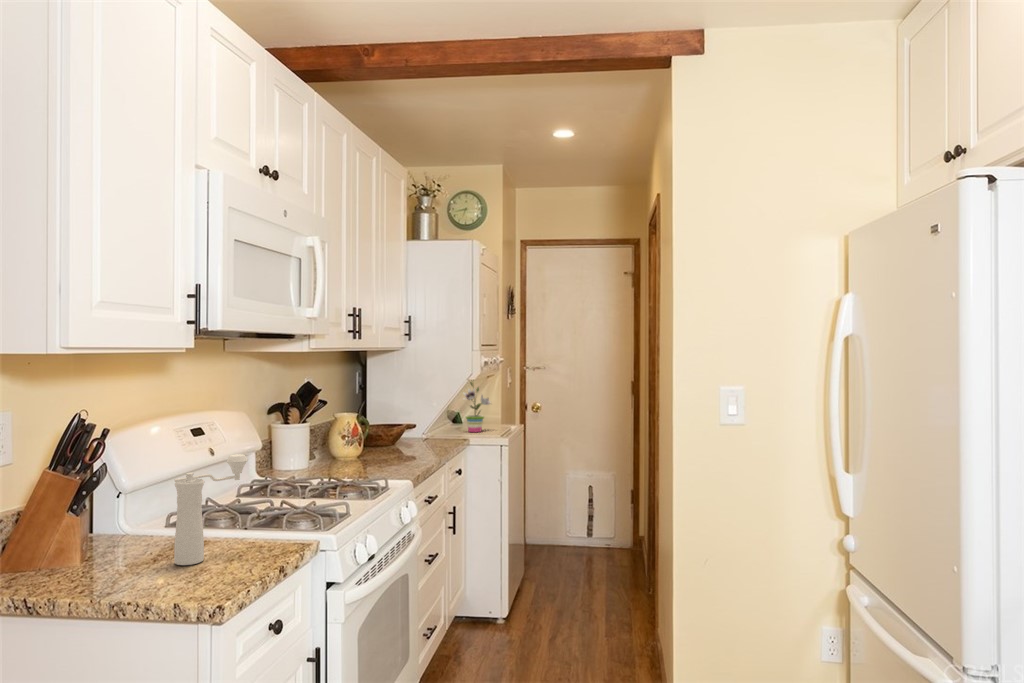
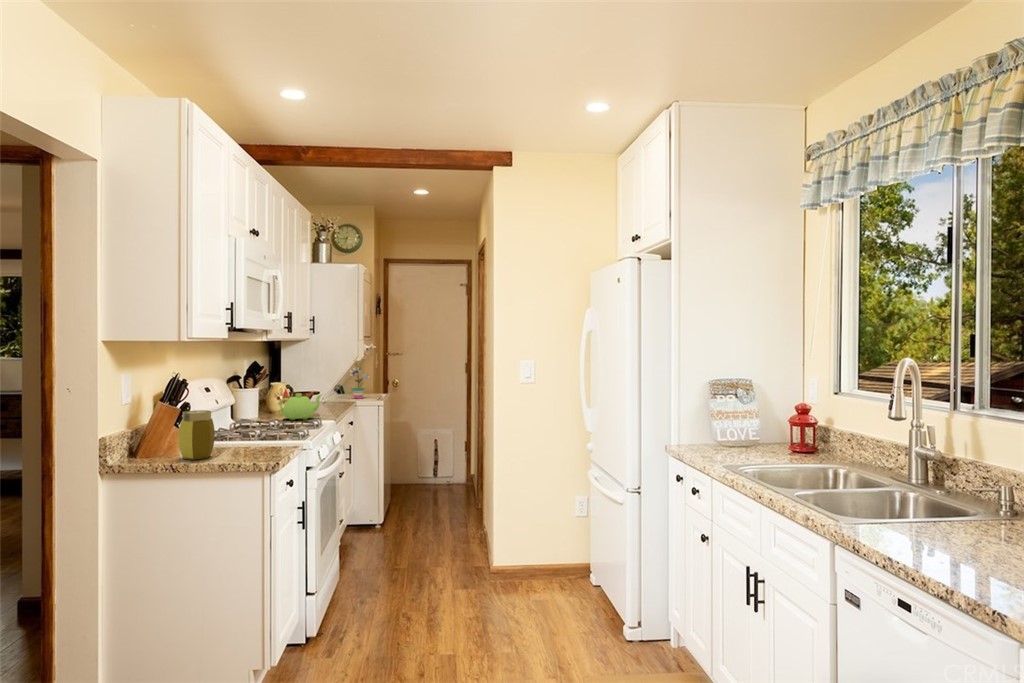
teapot: none [331,433,399,475] -> present [278,394,322,420]
pepper mill: present [174,454,248,565] -> none [233,396,267,453]
jar: none [63,483,137,582] -> present [179,410,215,460]

